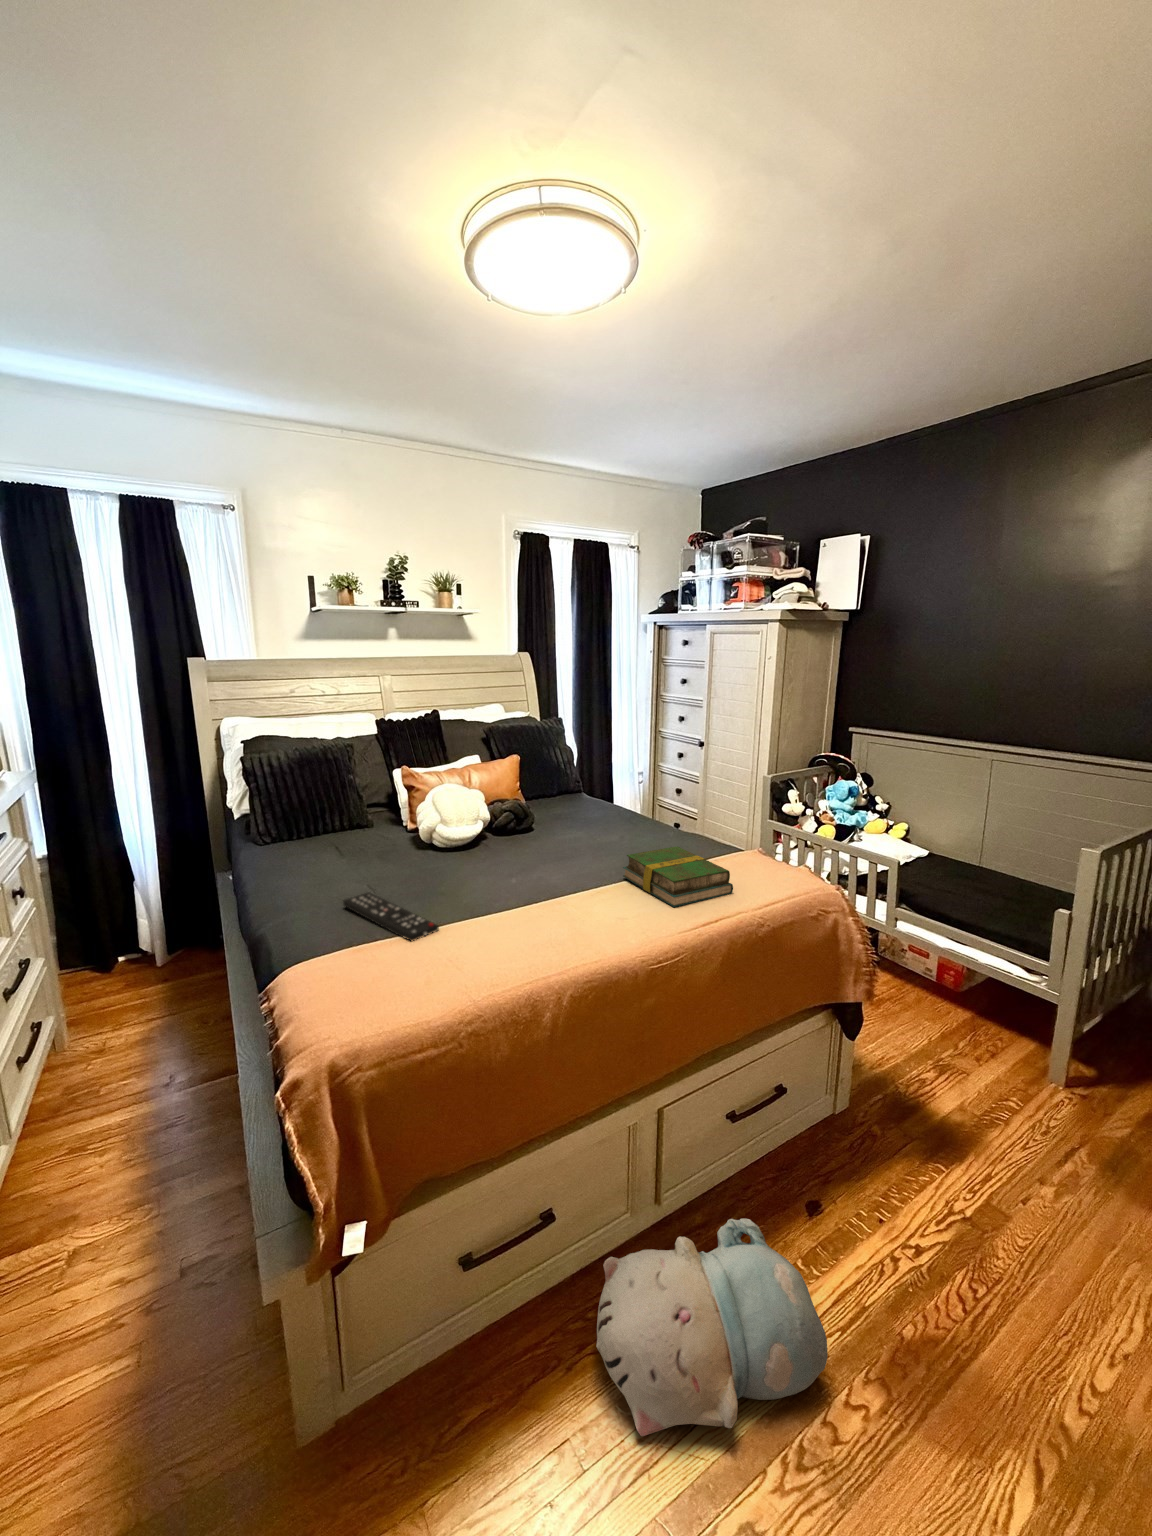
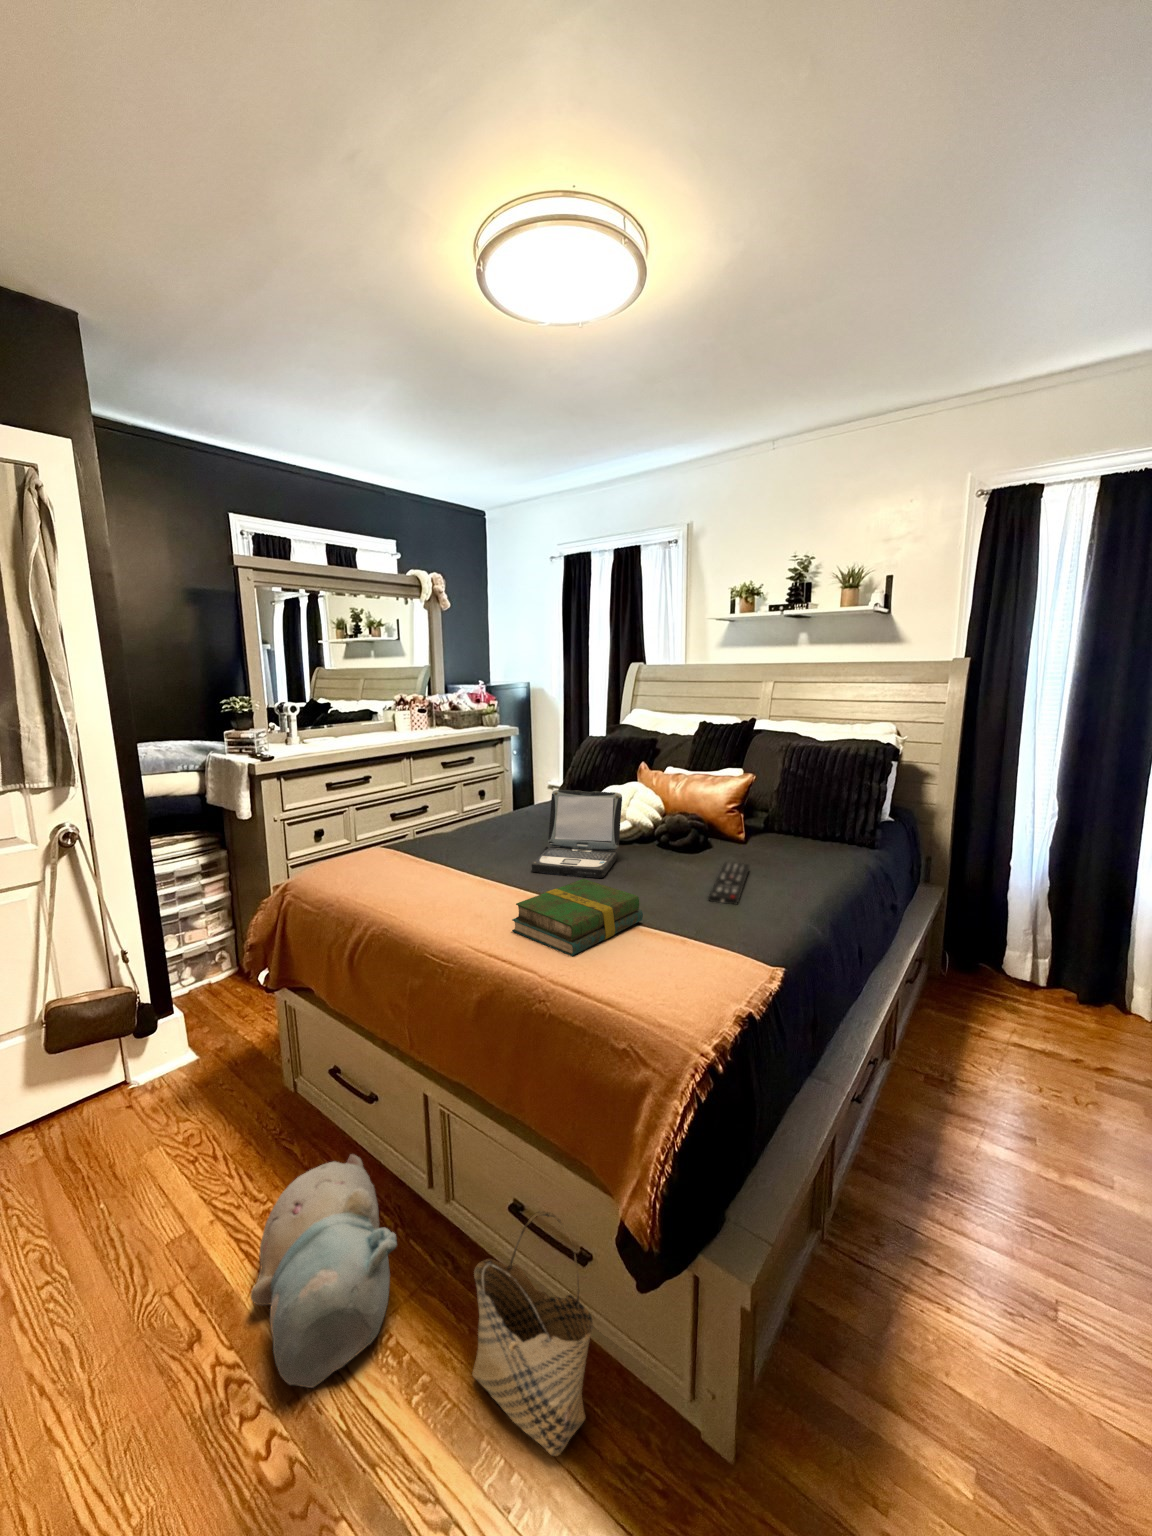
laptop: none [450,789,563,886] -> present [531,790,622,878]
remote control: present [343,892,439,941] -> present [708,862,750,904]
woven basket: none [780,1061,857,1222] -> present [472,1212,593,1456]

